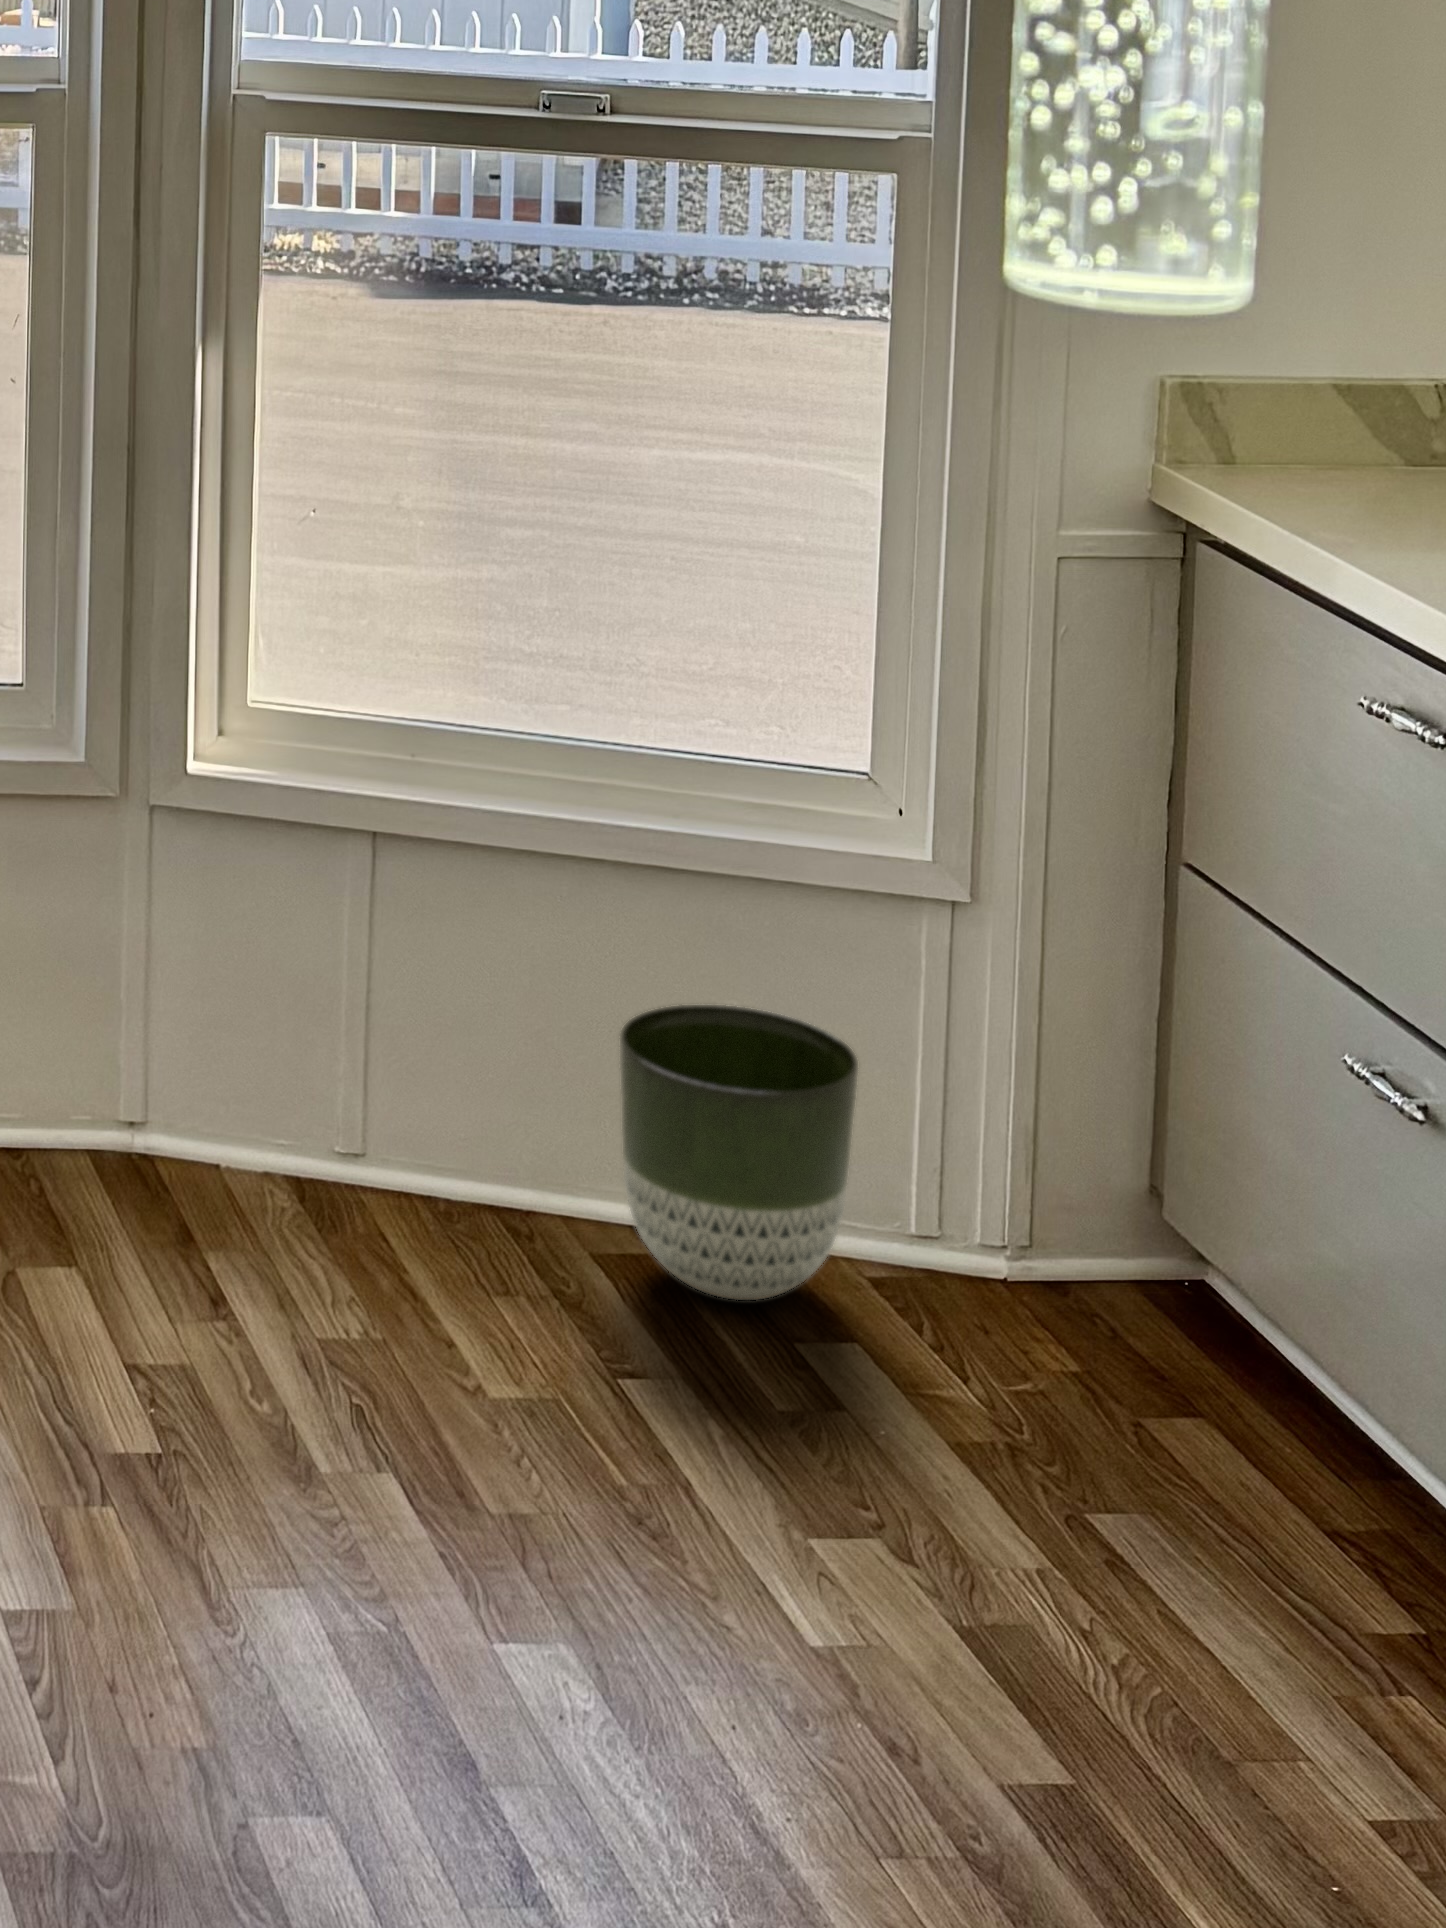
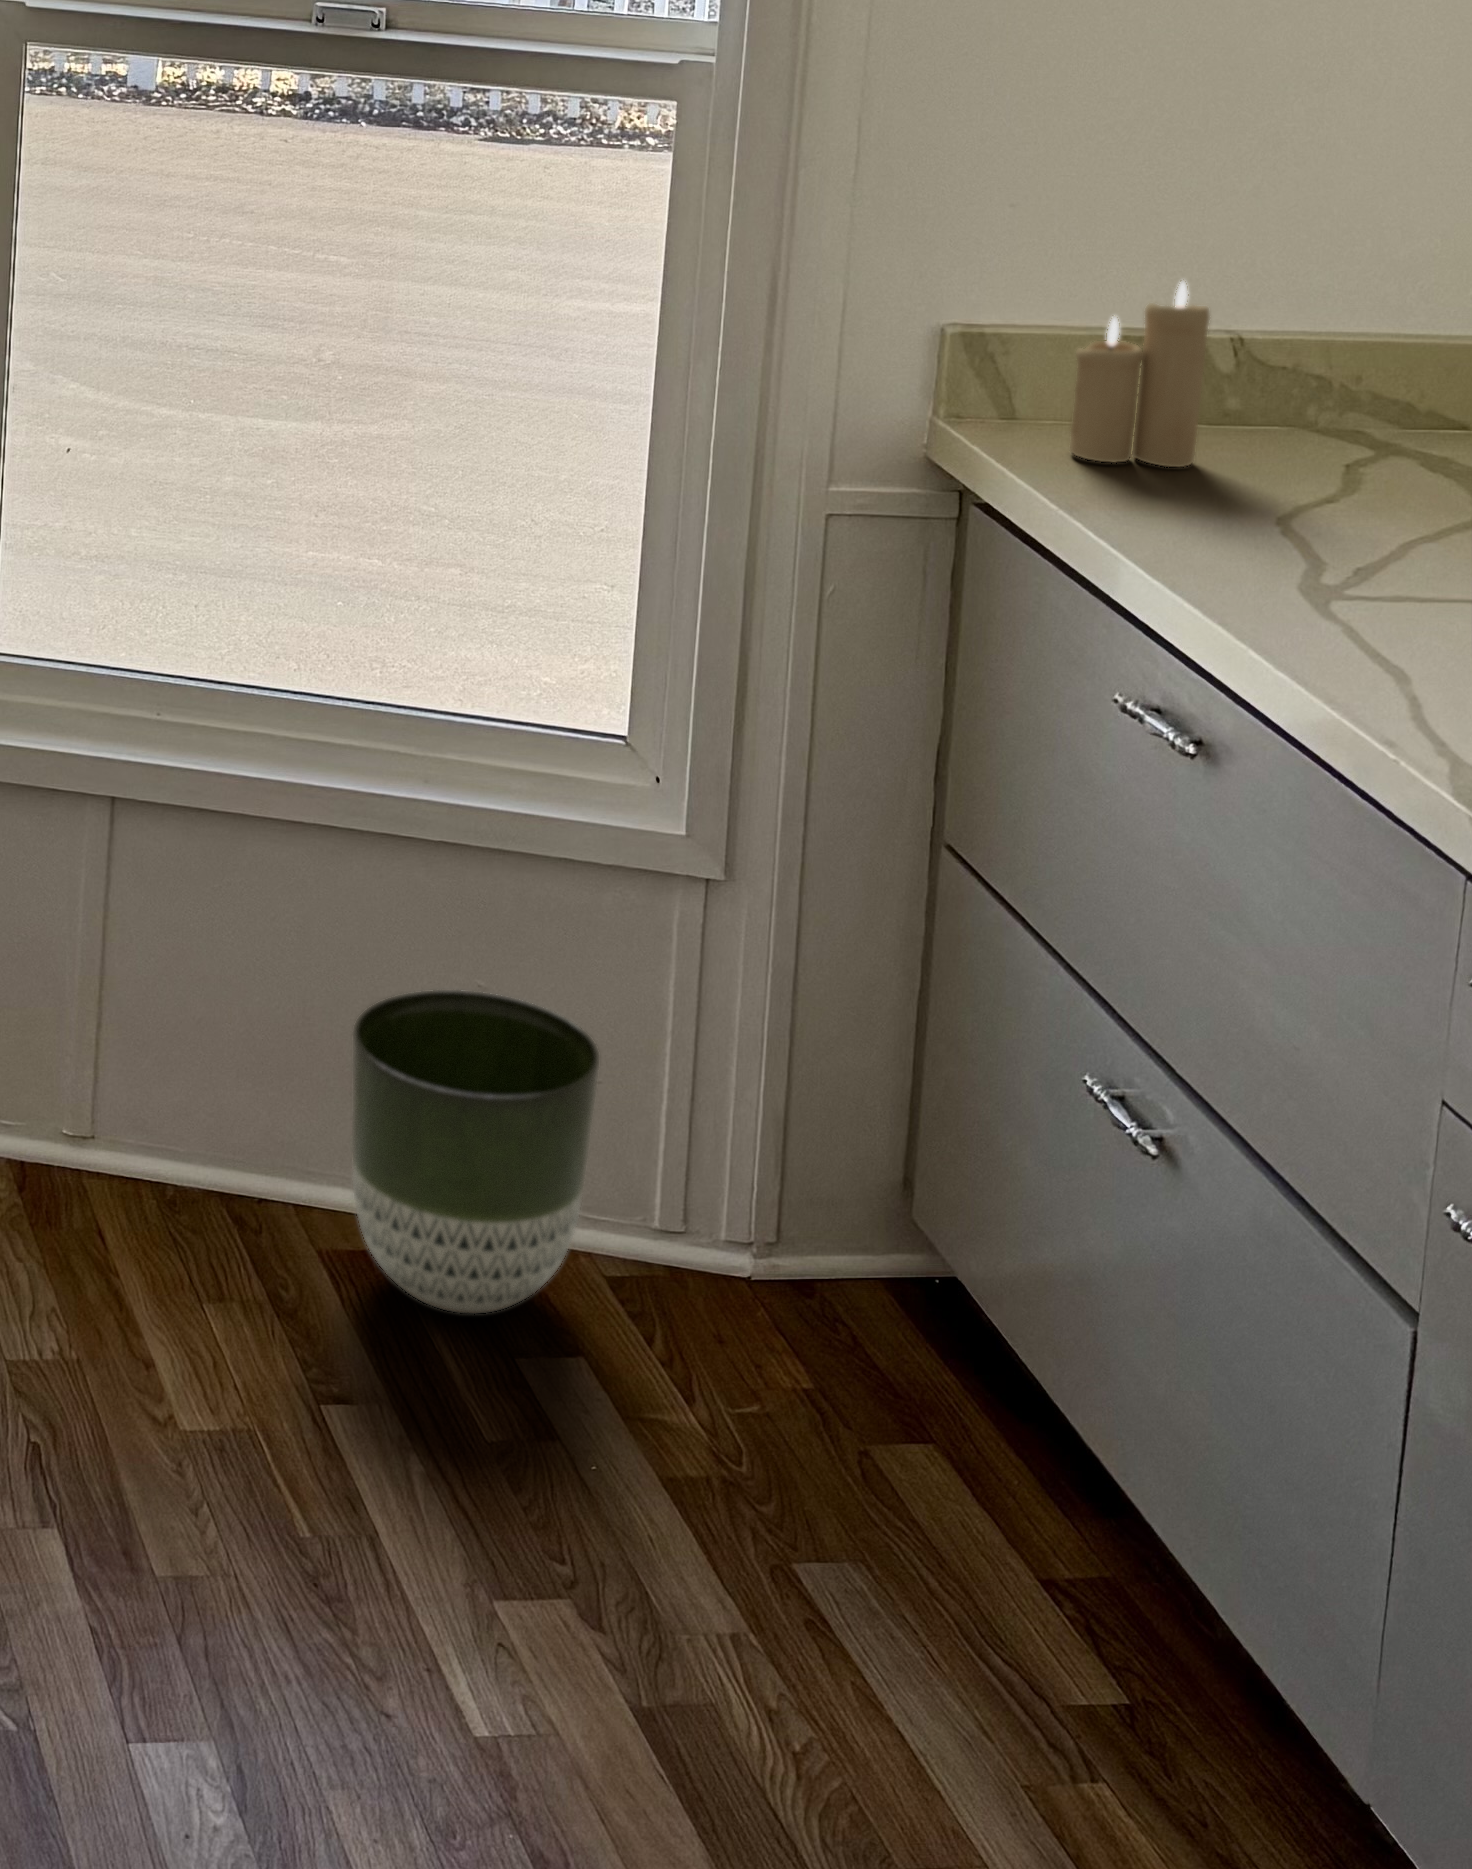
candle: none [1290,324,1422,499] -> present [1070,282,1209,467]

